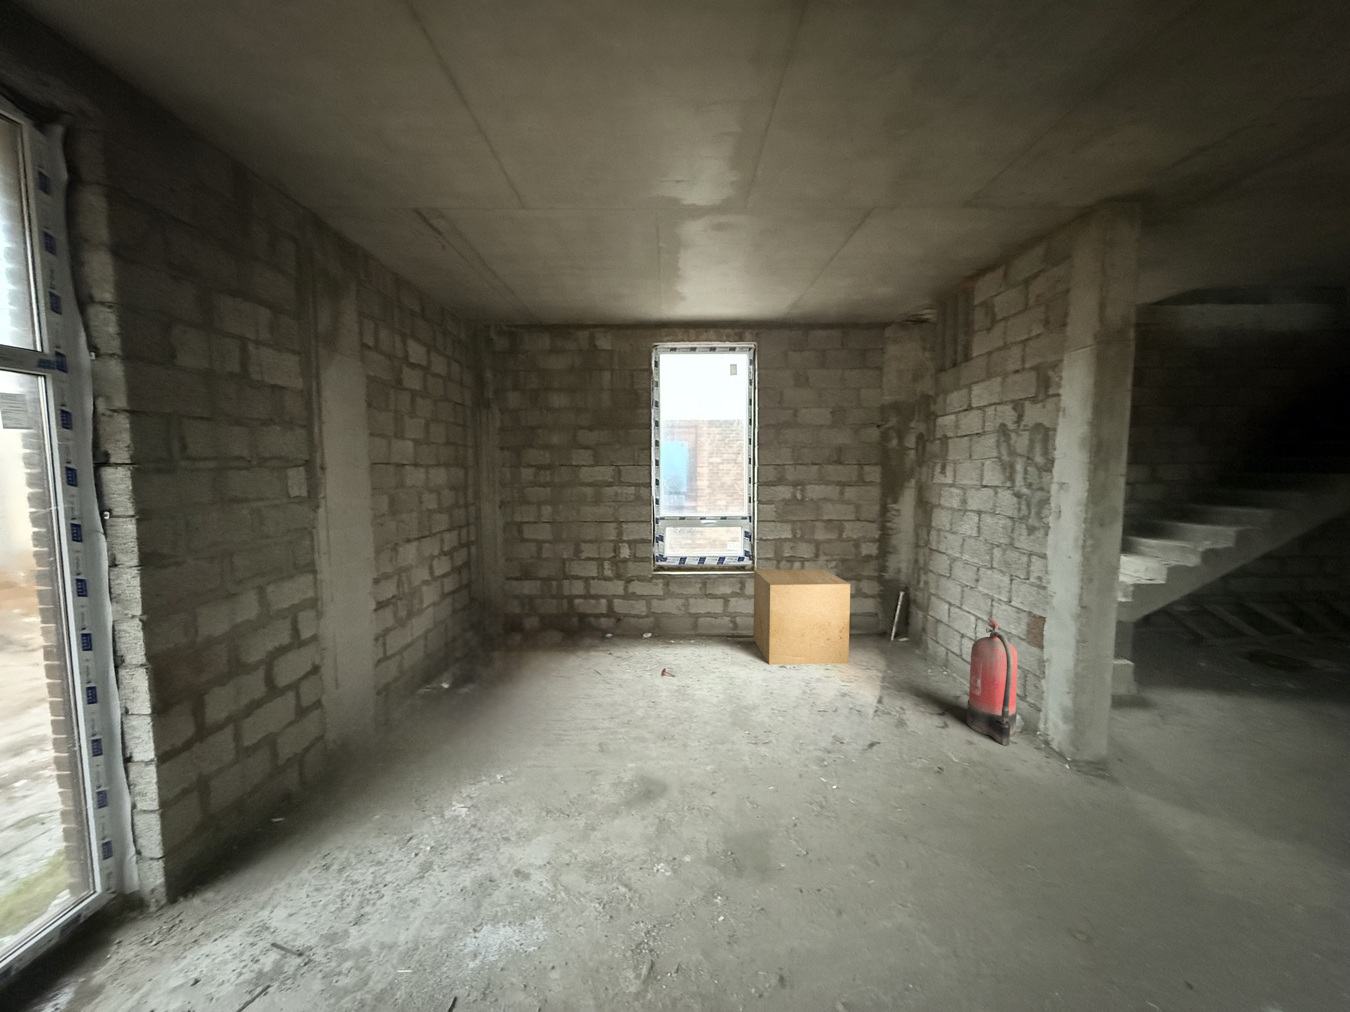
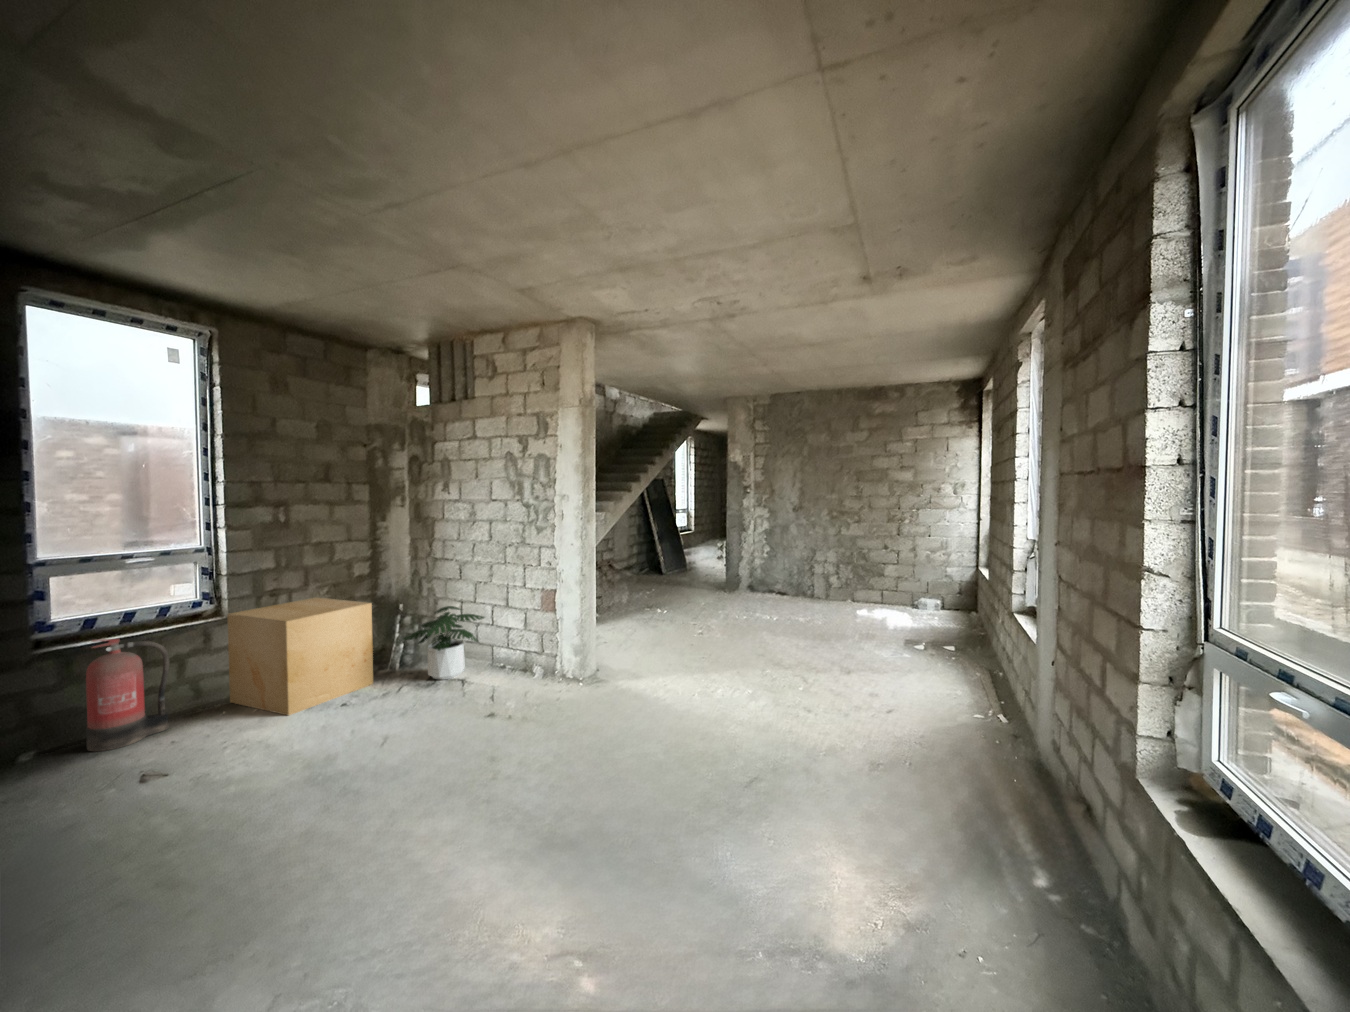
potted plant: none [871,605,965,687] -> present [403,606,484,680]
fire extinguisher: present [967,618,1018,745] -> present [86,639,169,751]

